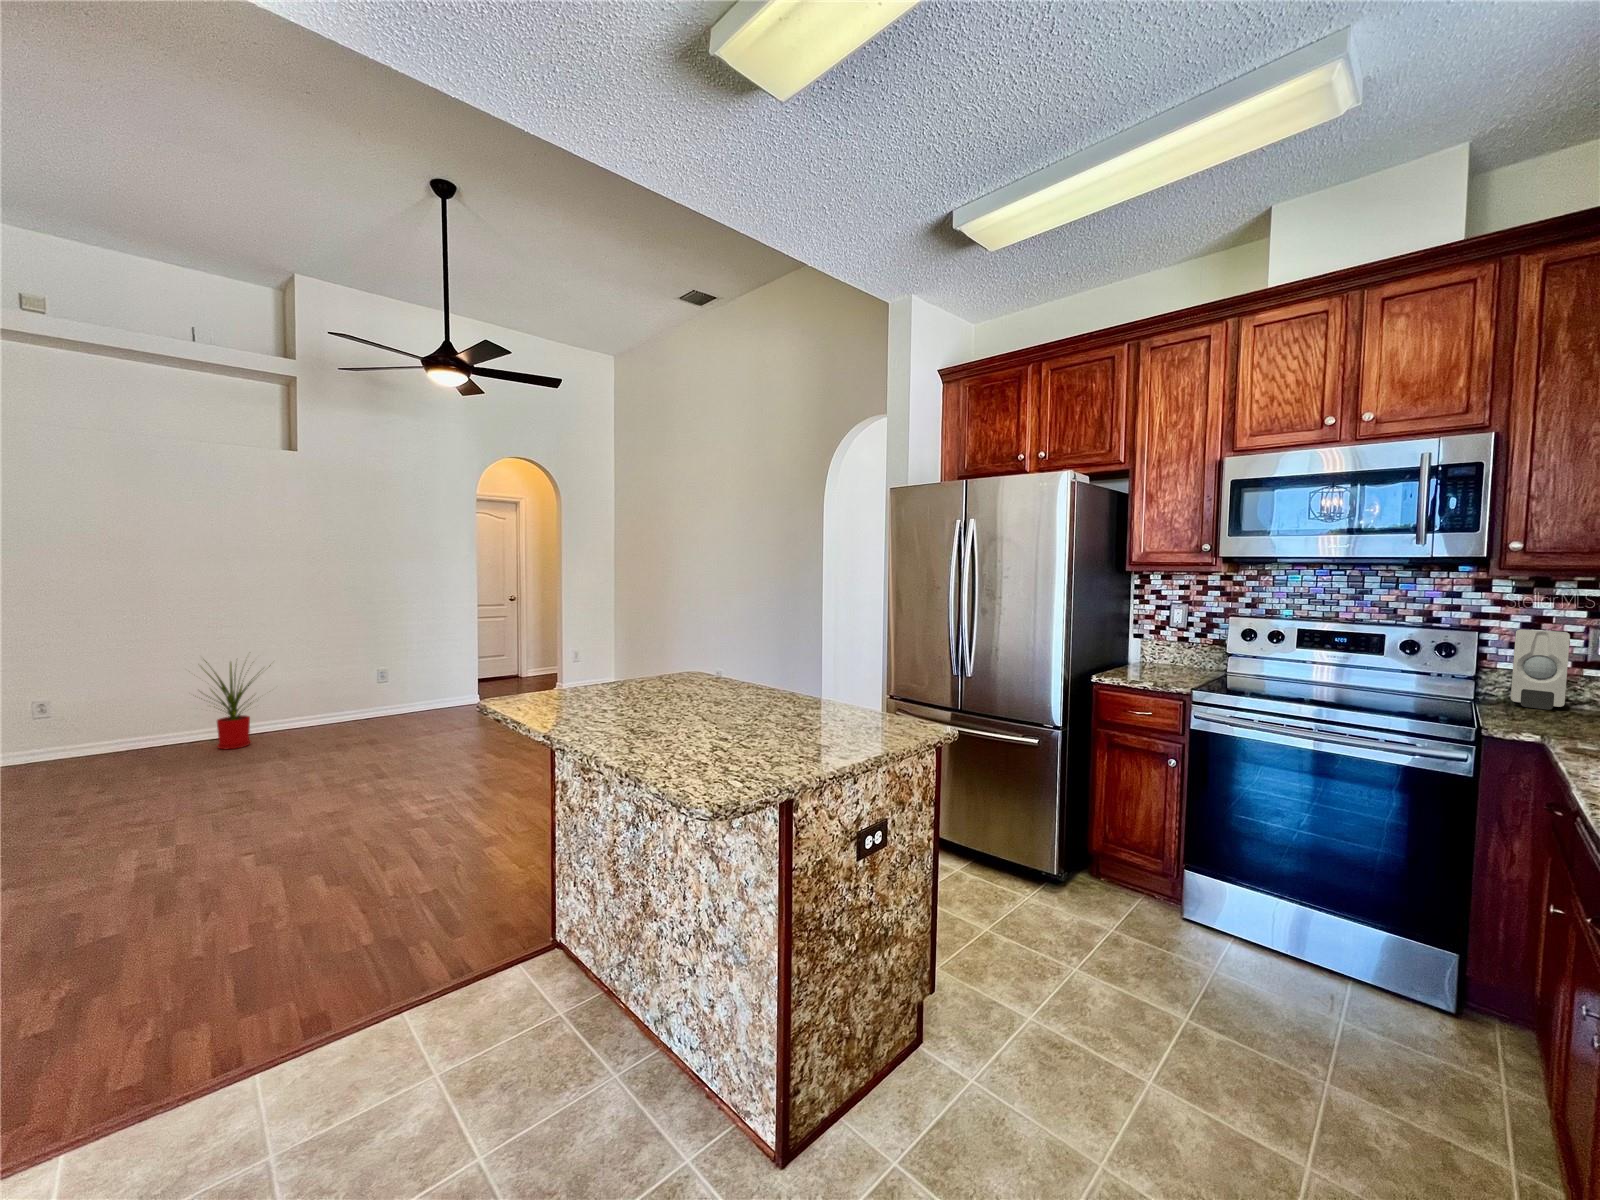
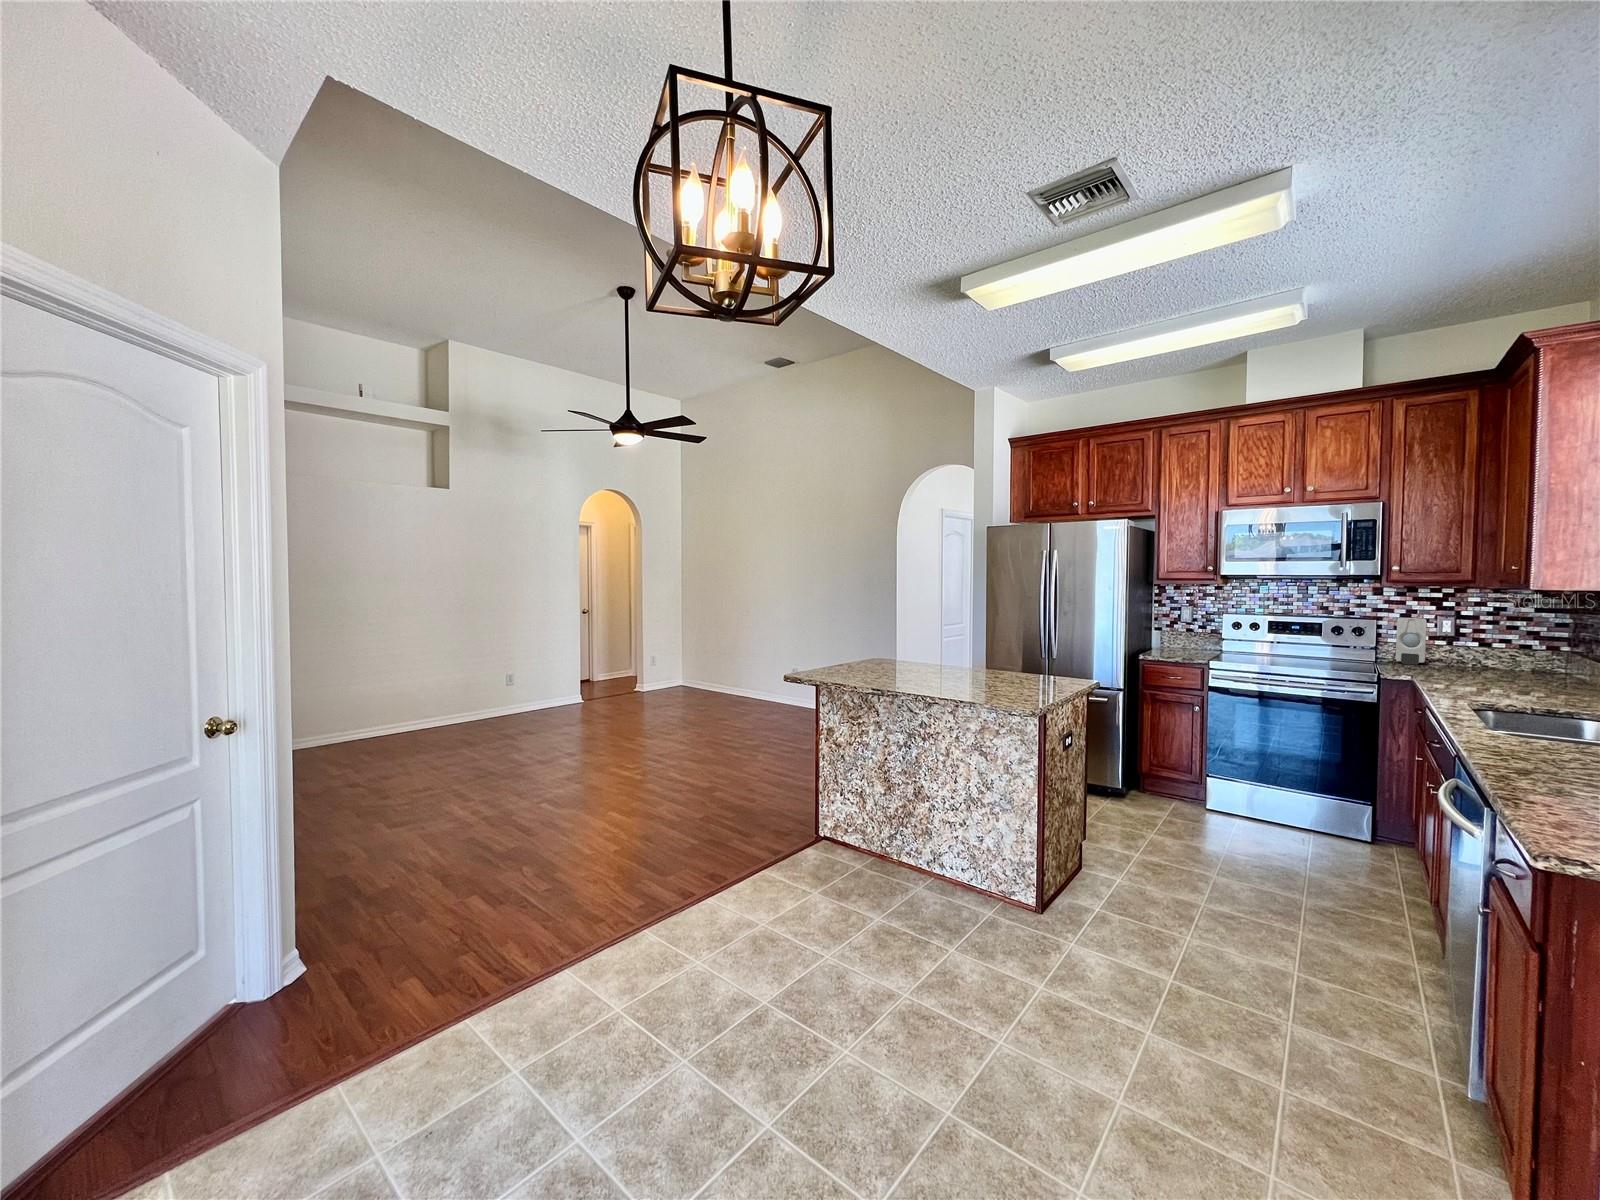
house plant: present [204,660,270,749] -> none [378,659,447,741]

